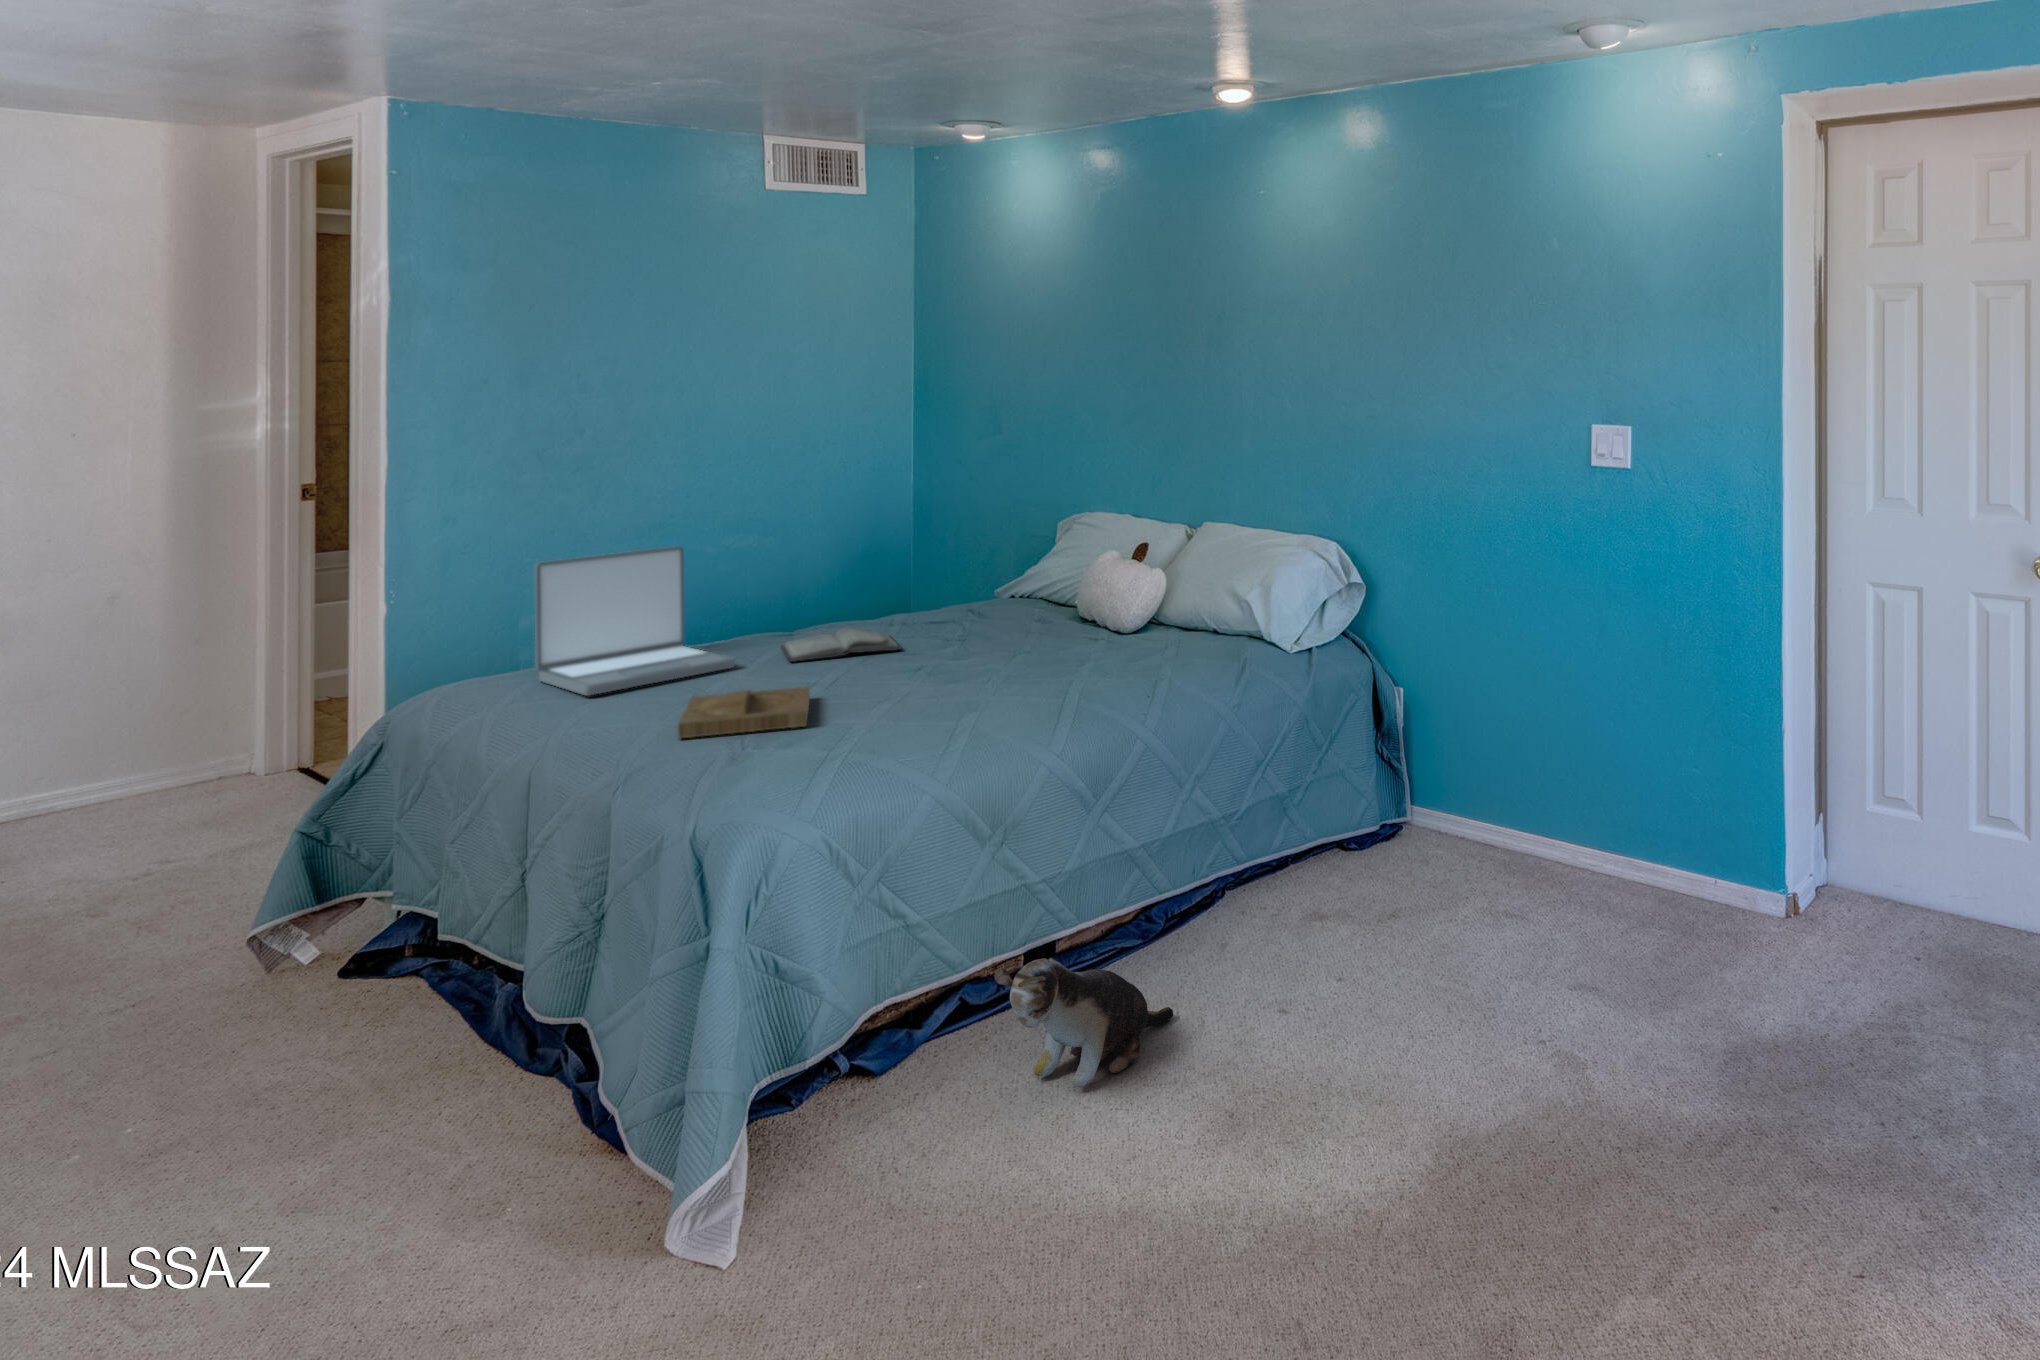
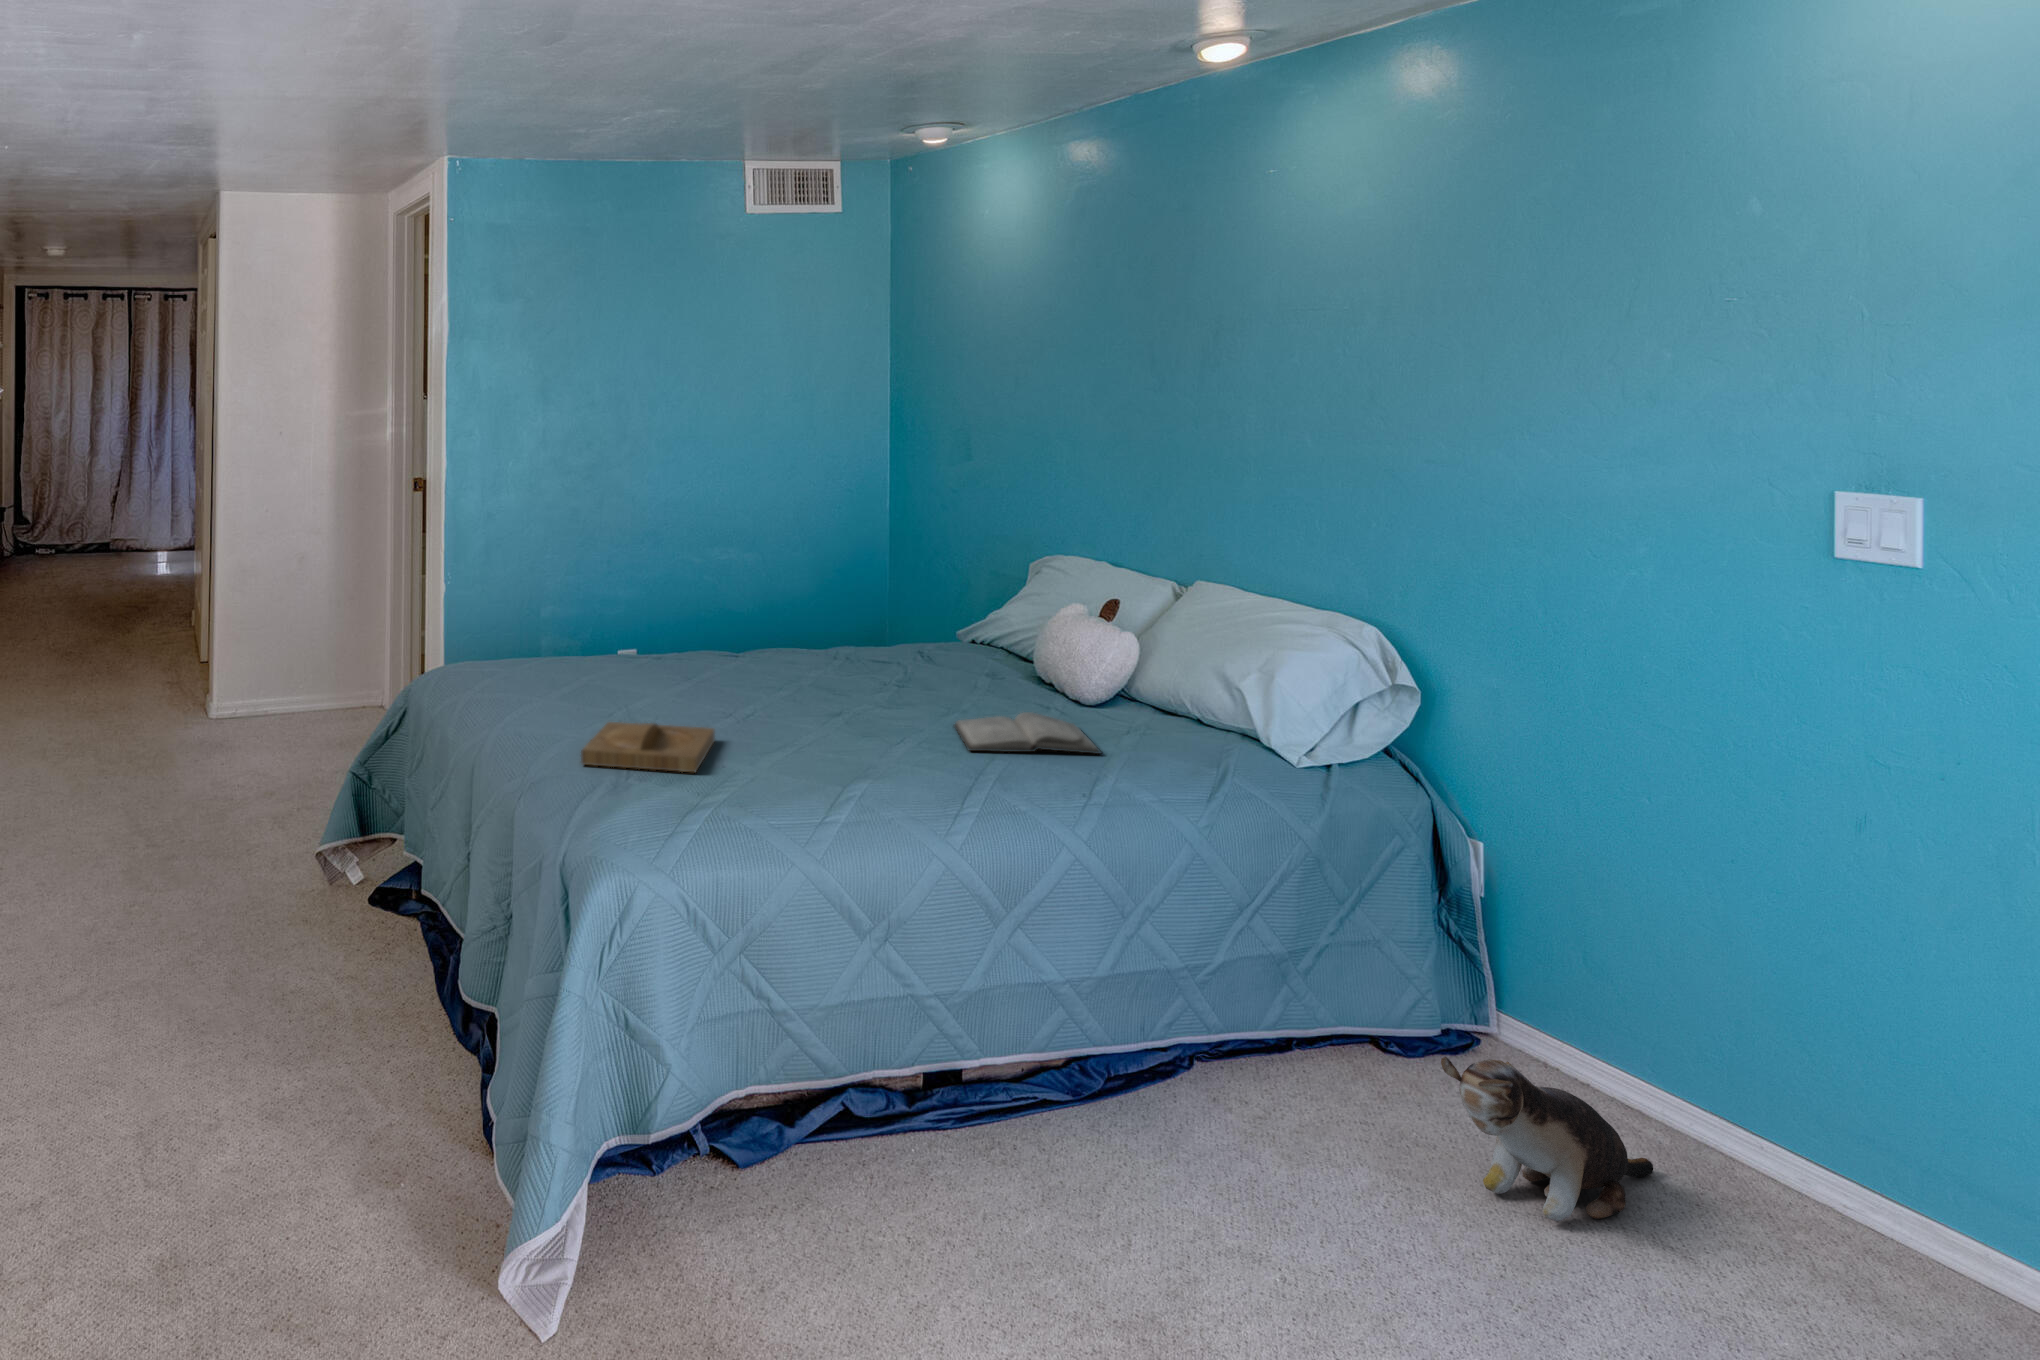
laptop: present [535,546,735,696] -> none [502,568,665,705]
diary: present [782,627,901,662] -> present [954,712,1101,754]
plush toy: present [995,958,1173,1087] -> present [1441,1057,1653,1221]

